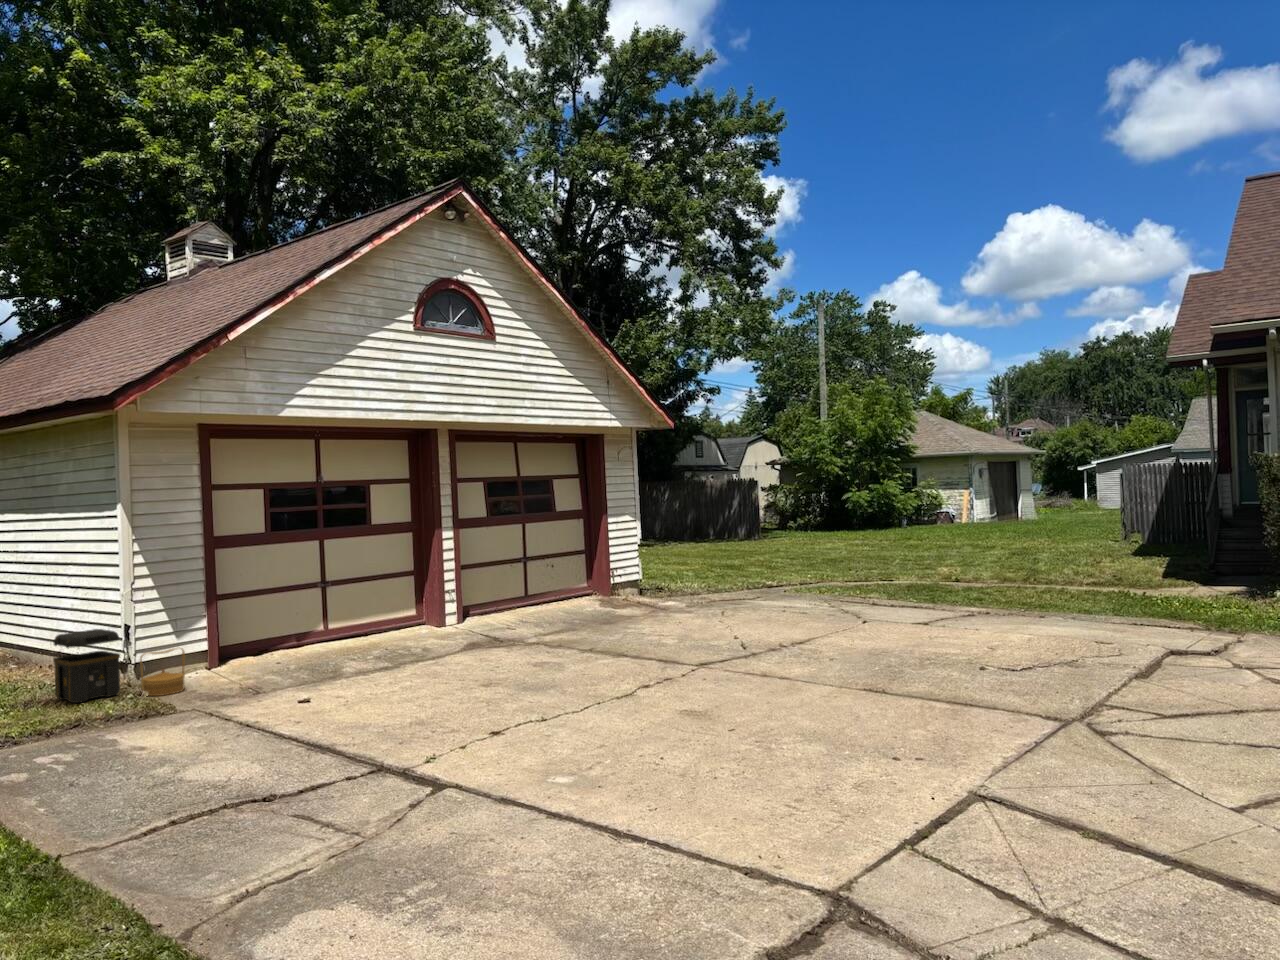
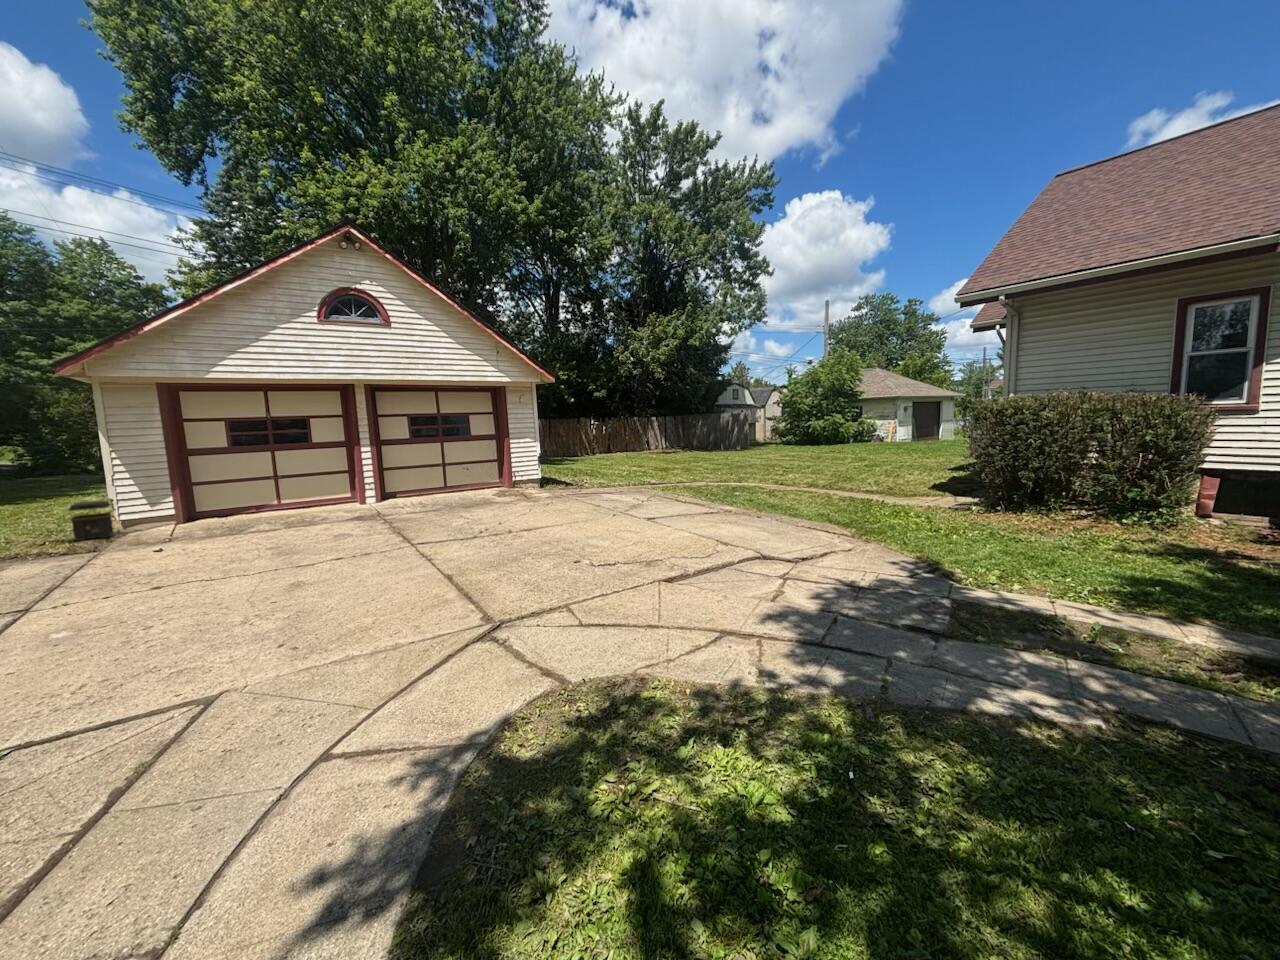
woven basket: present [140,649,185,696] -> none [111,513,147,539]

